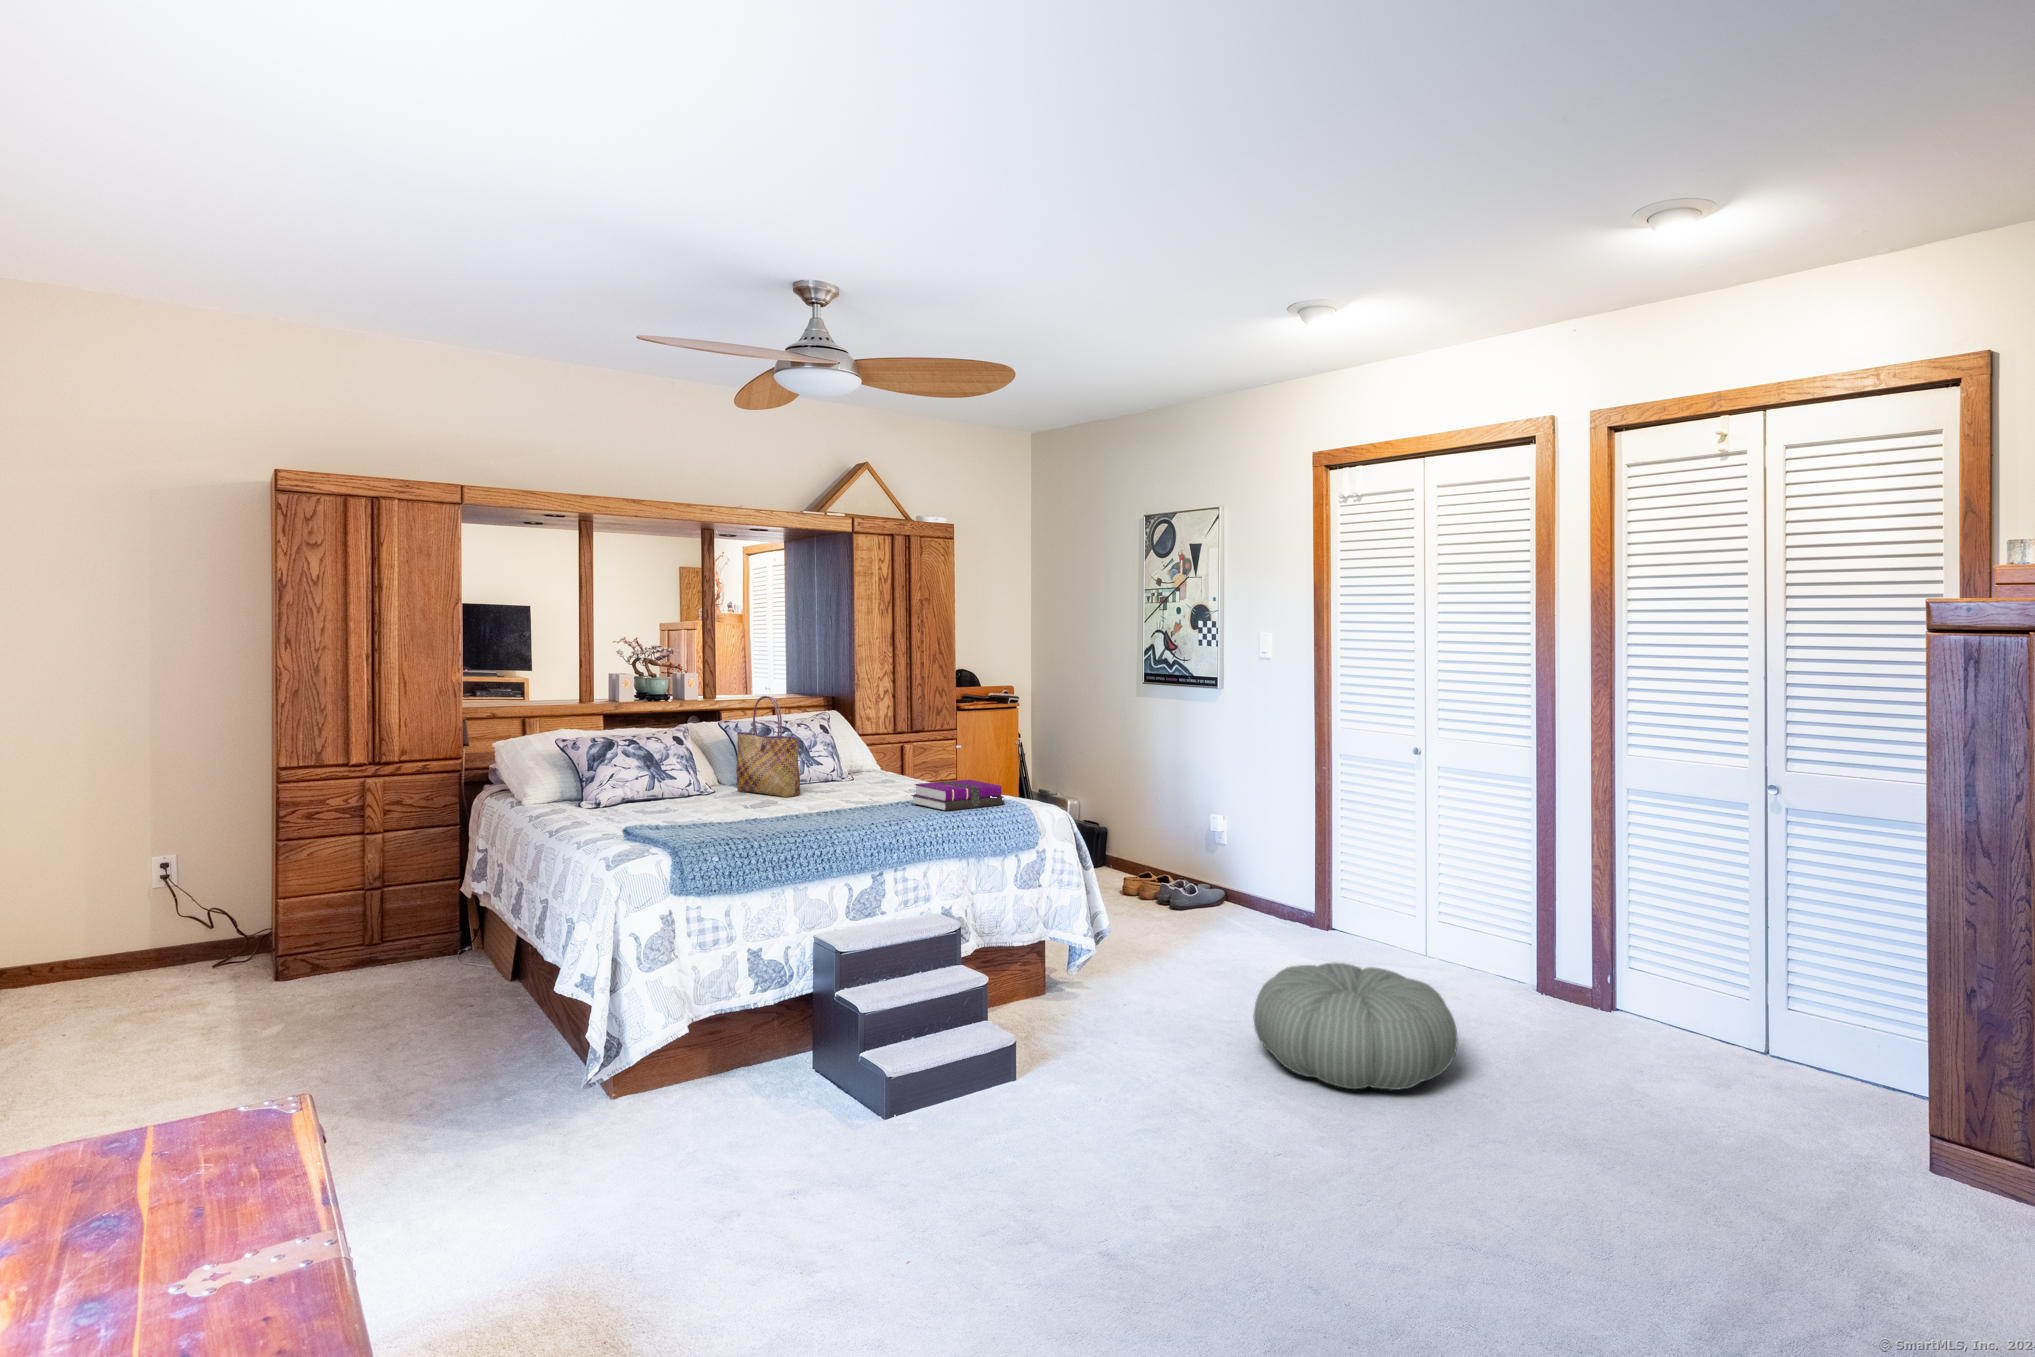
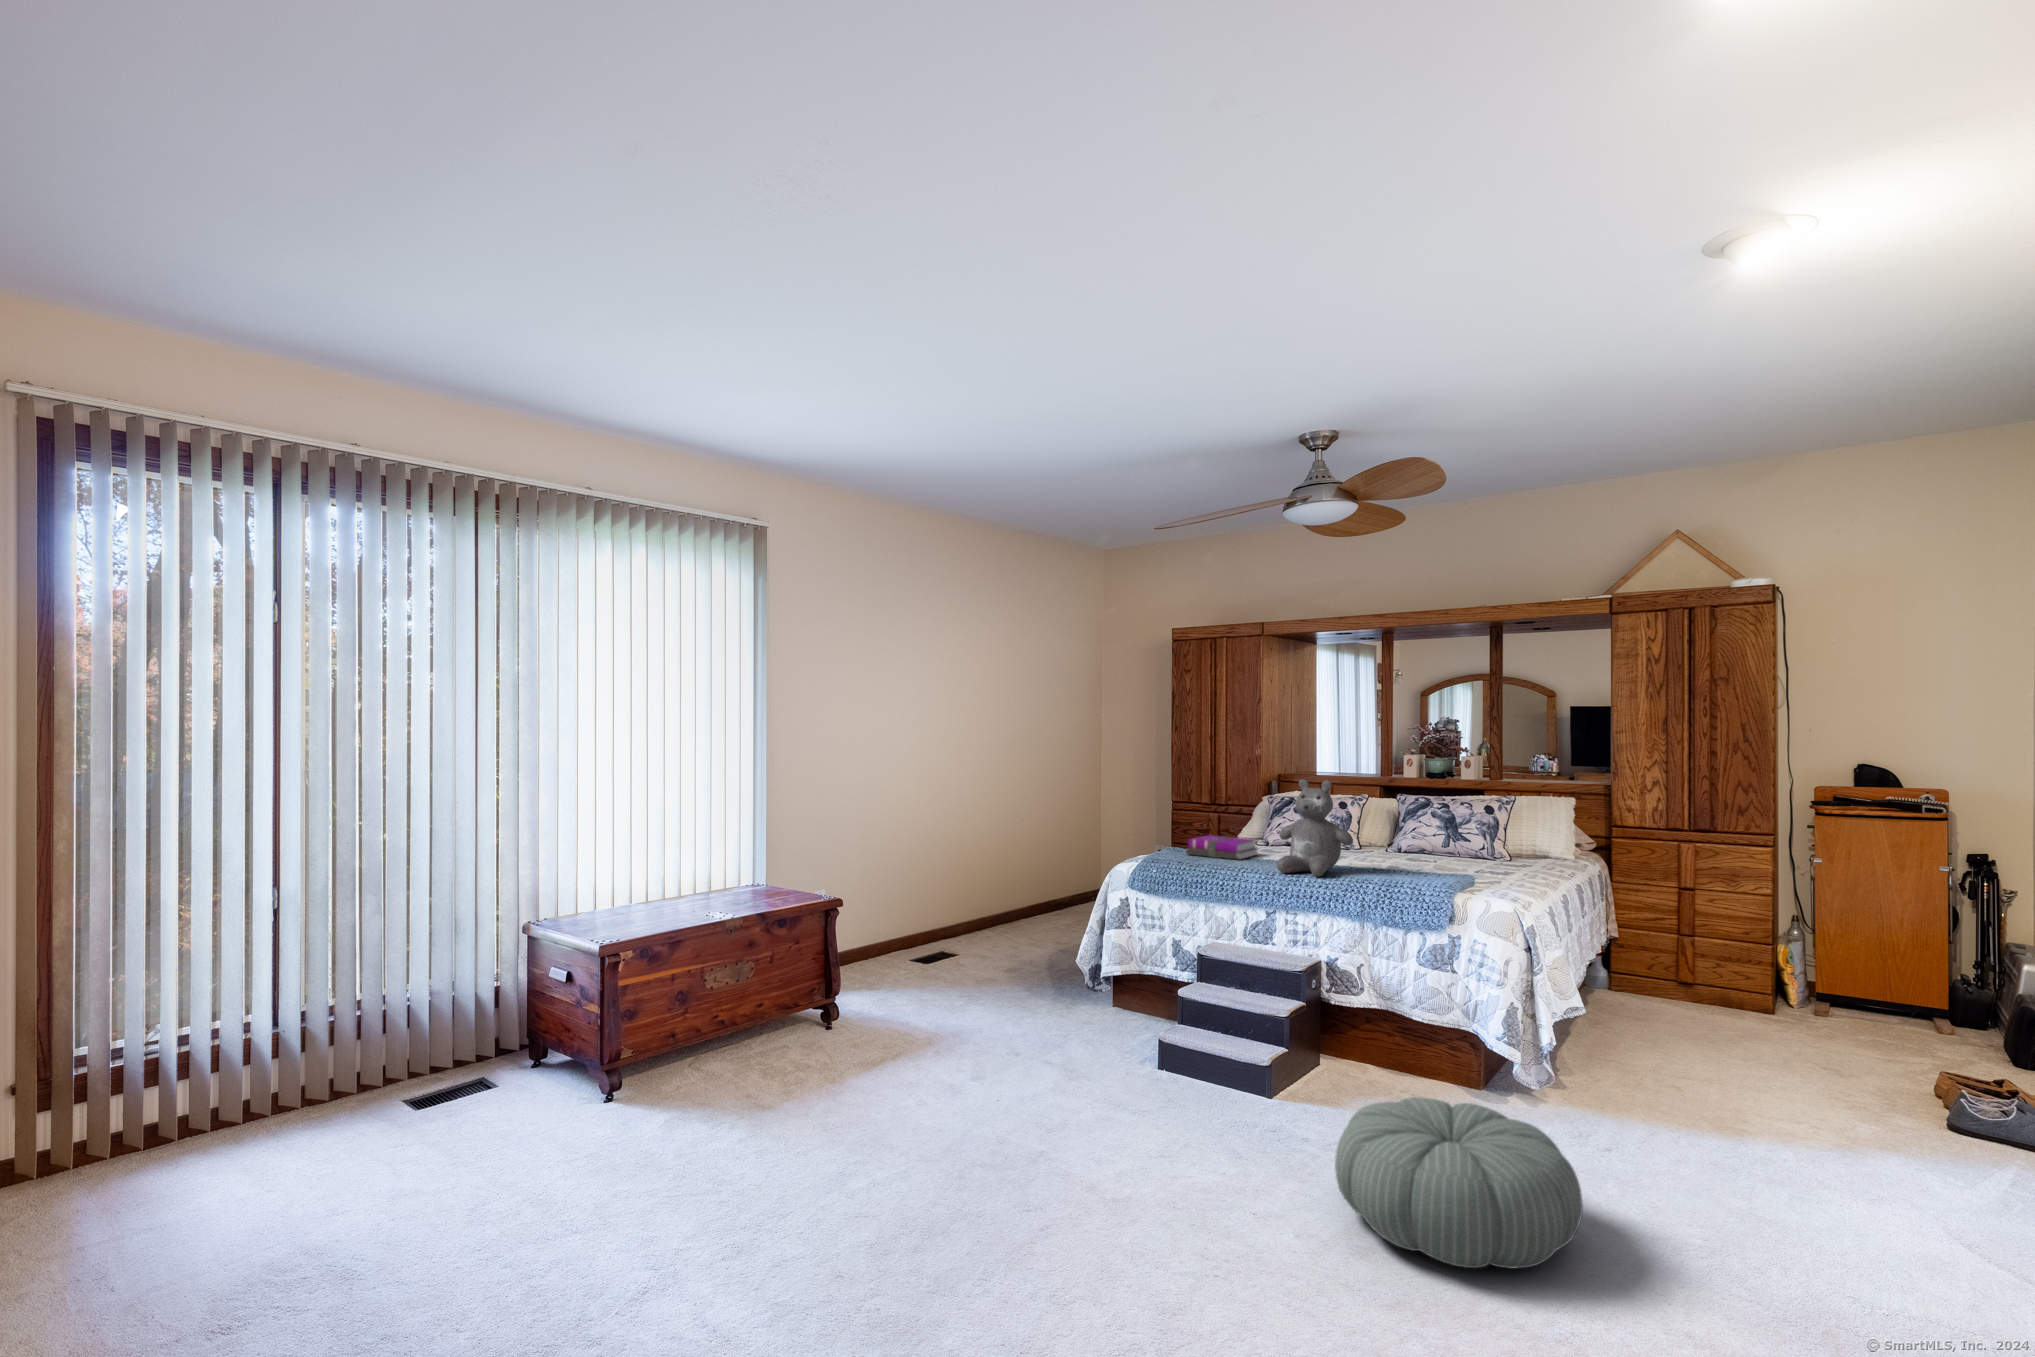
tote bag: present [736,696,800,797] -> none [1370,774,1393,859]
teddy bear: none [808,703,902,823] -> present [1277,779,1353,877]
notebook: present [911,780,1004,811] -> present [1186,835,1257,860]

